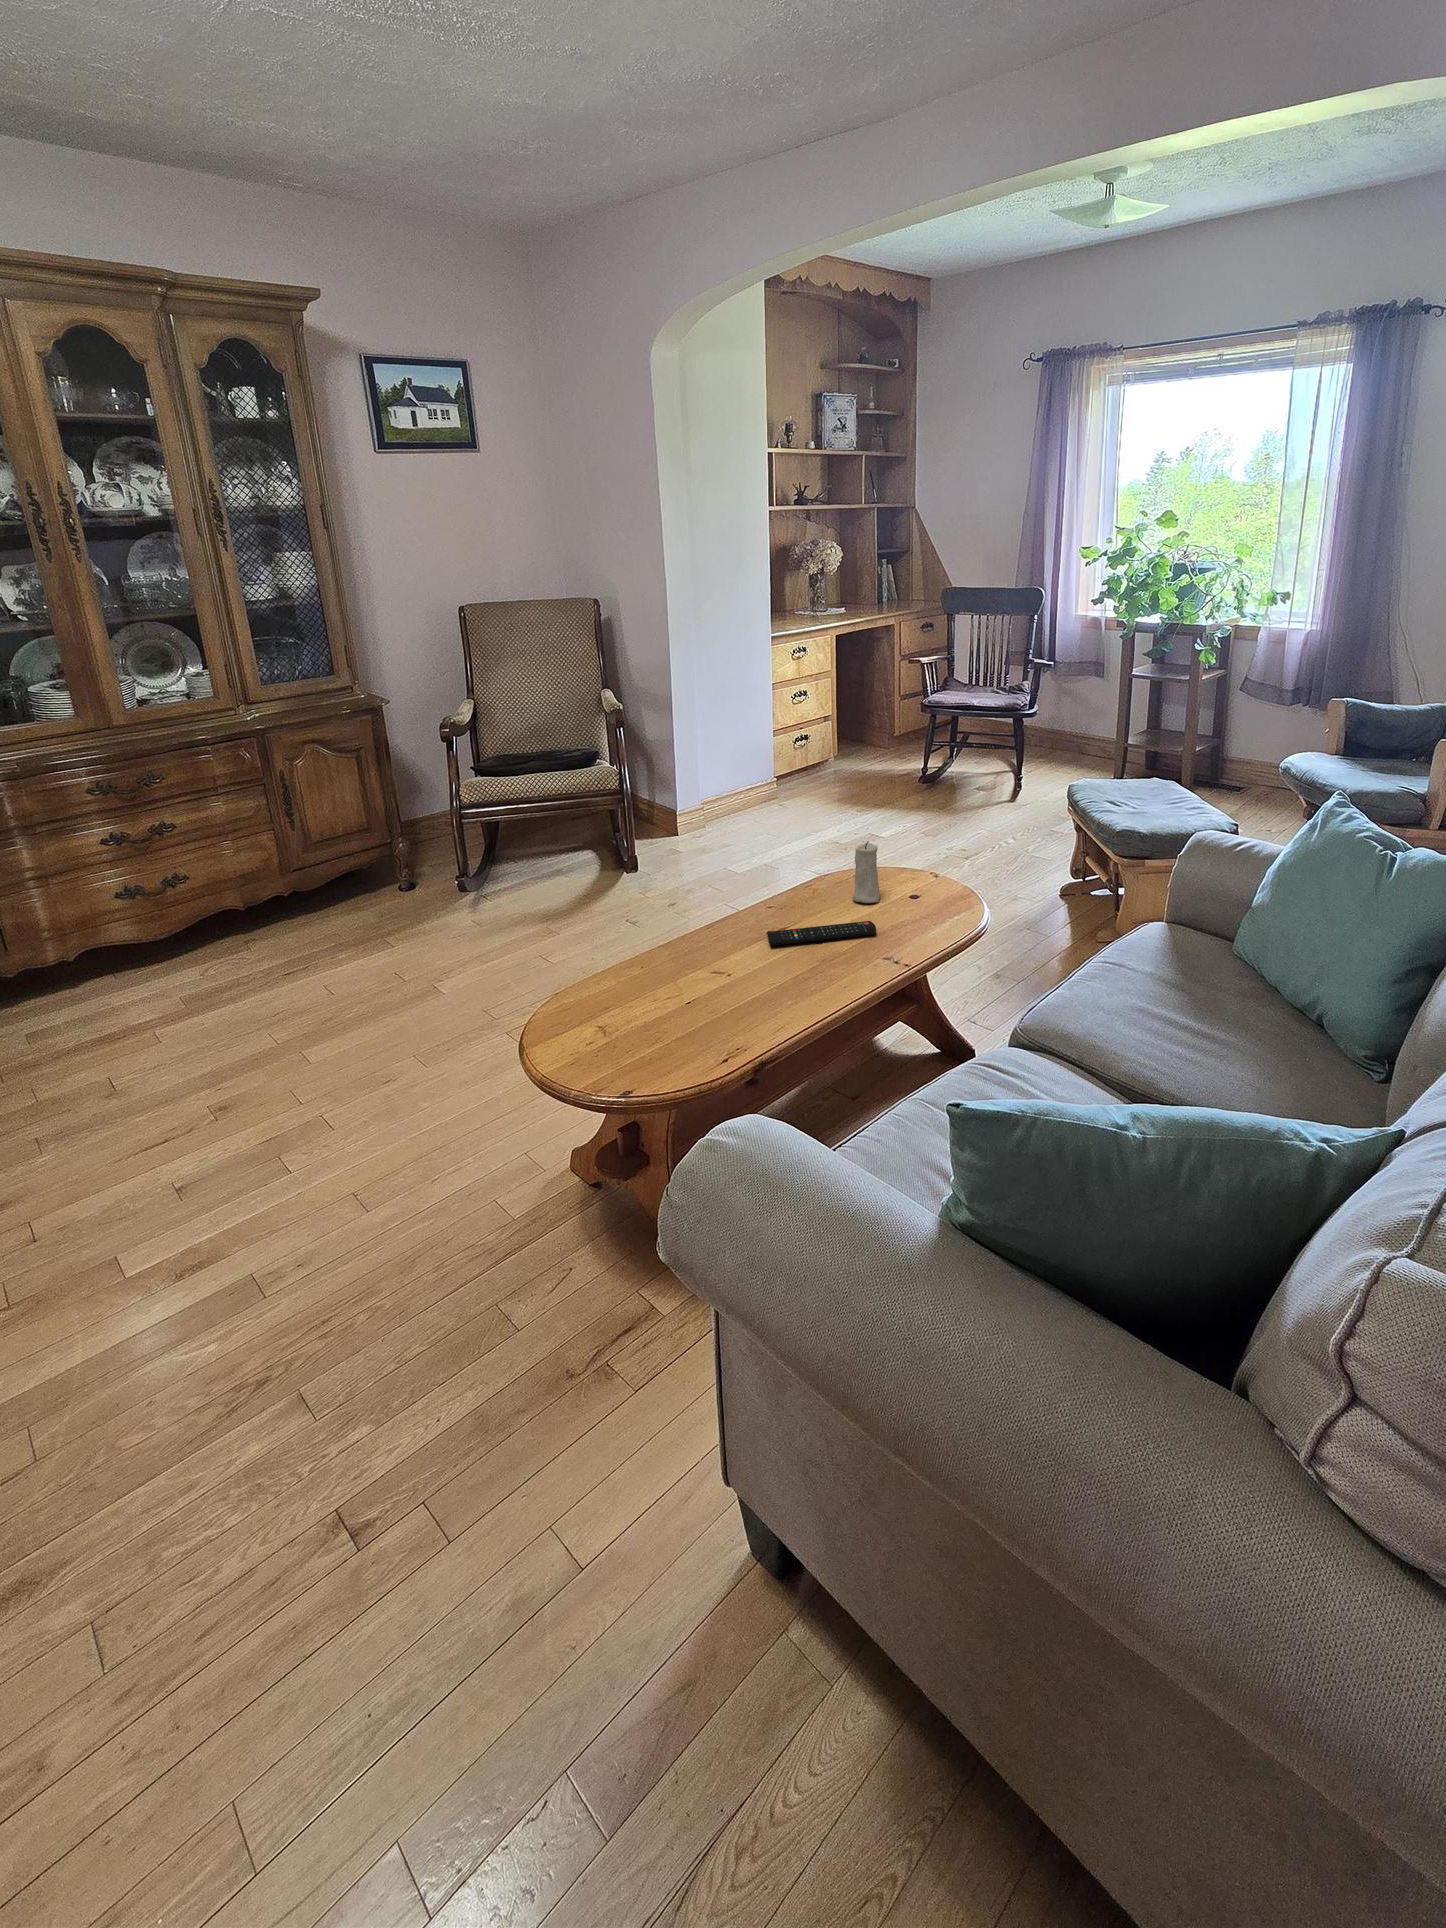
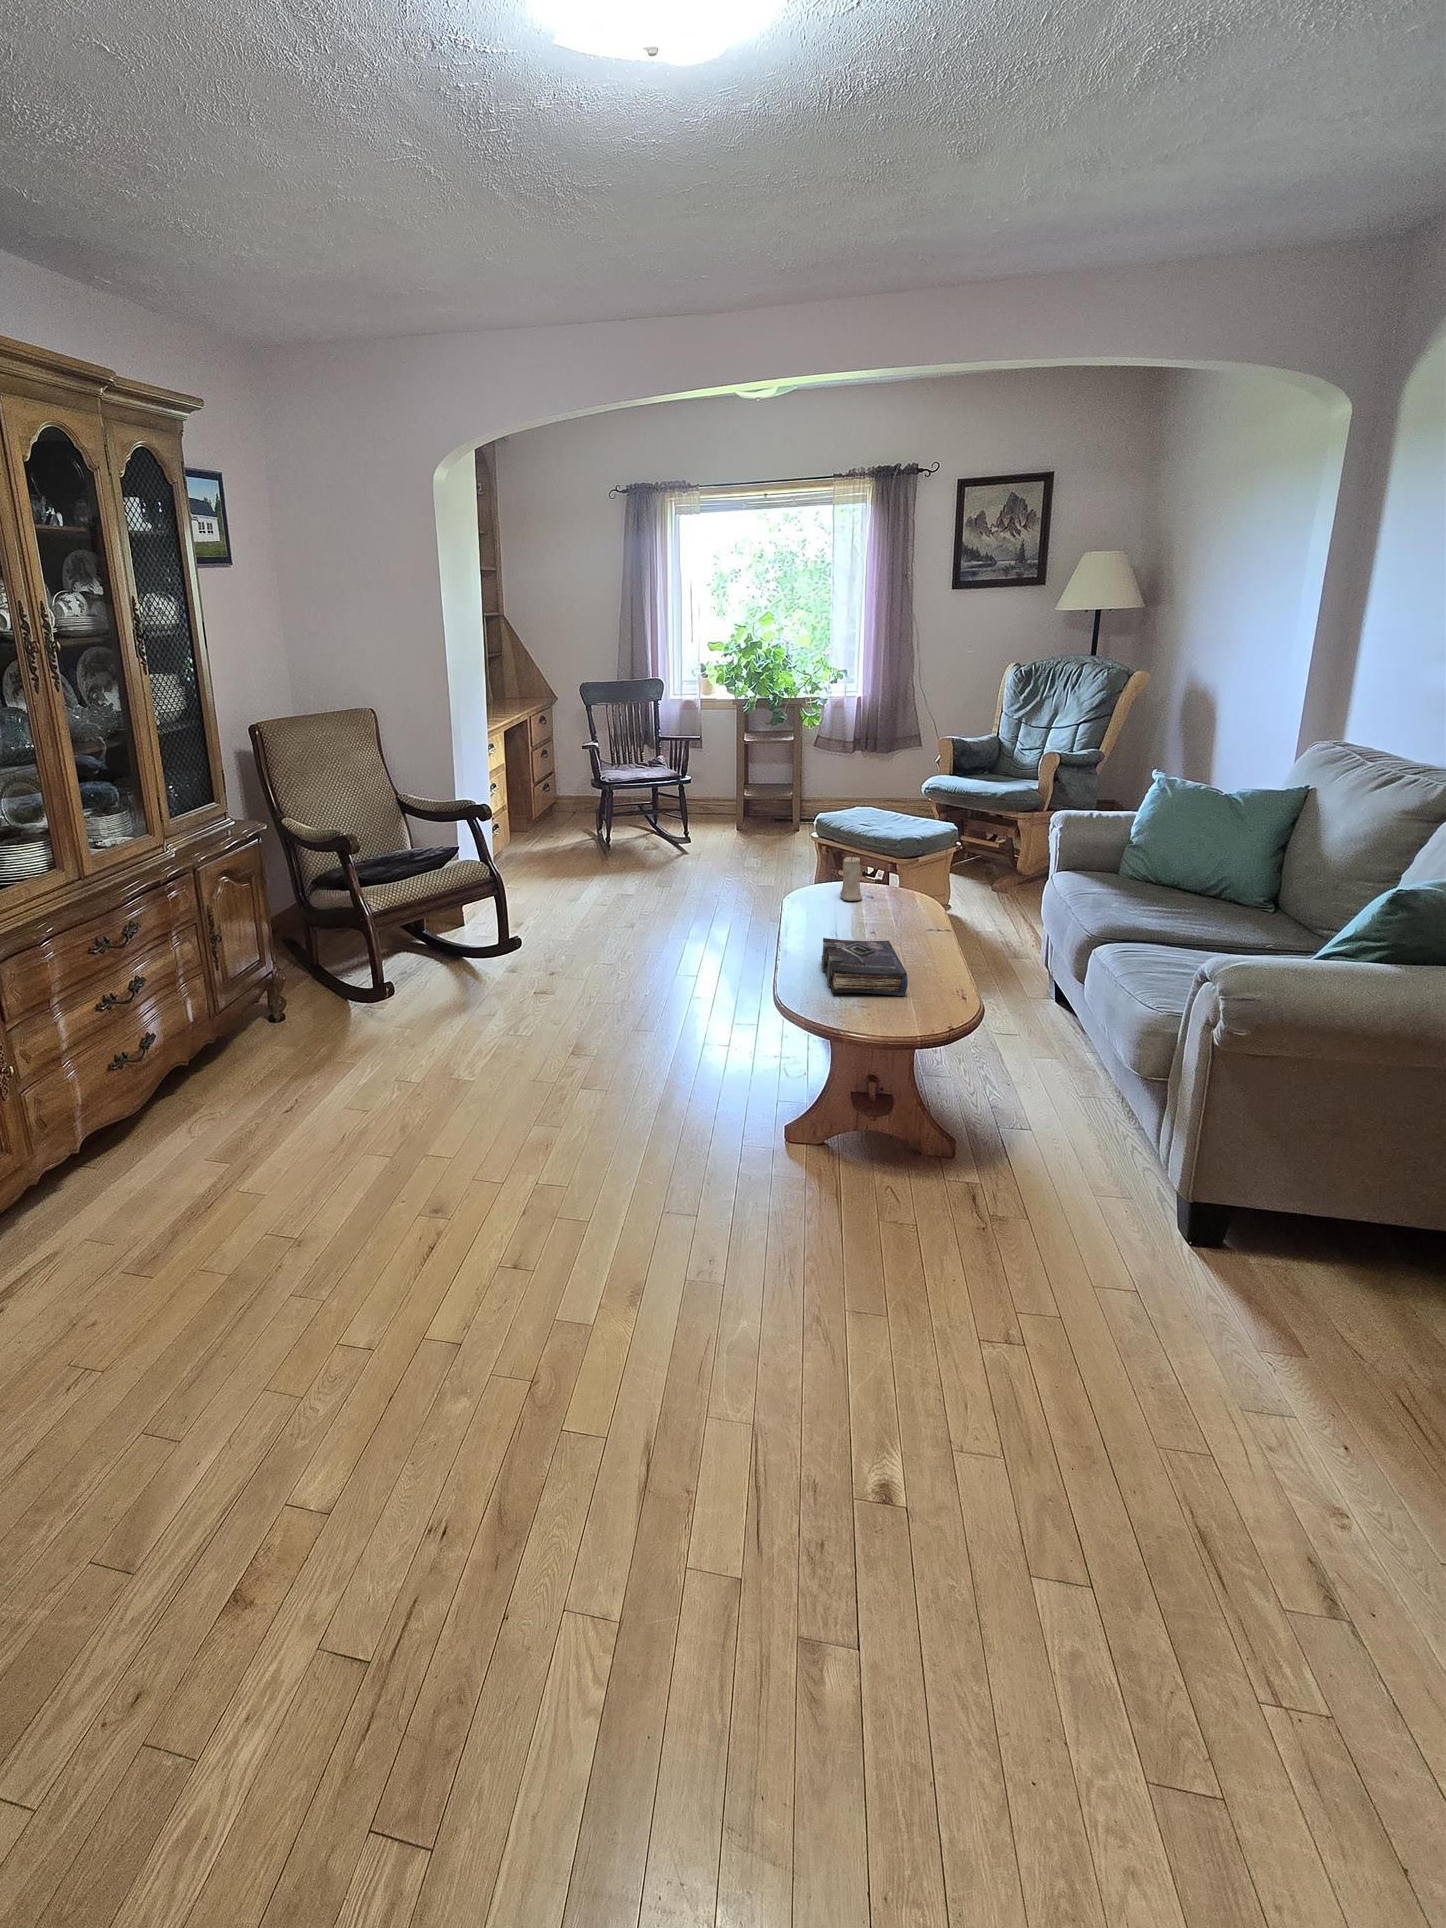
remote control: present [767,921,876,945] -> none [840,907,901,933]
book: none [580,943,730,1050] -> present [822,938,908,996]

